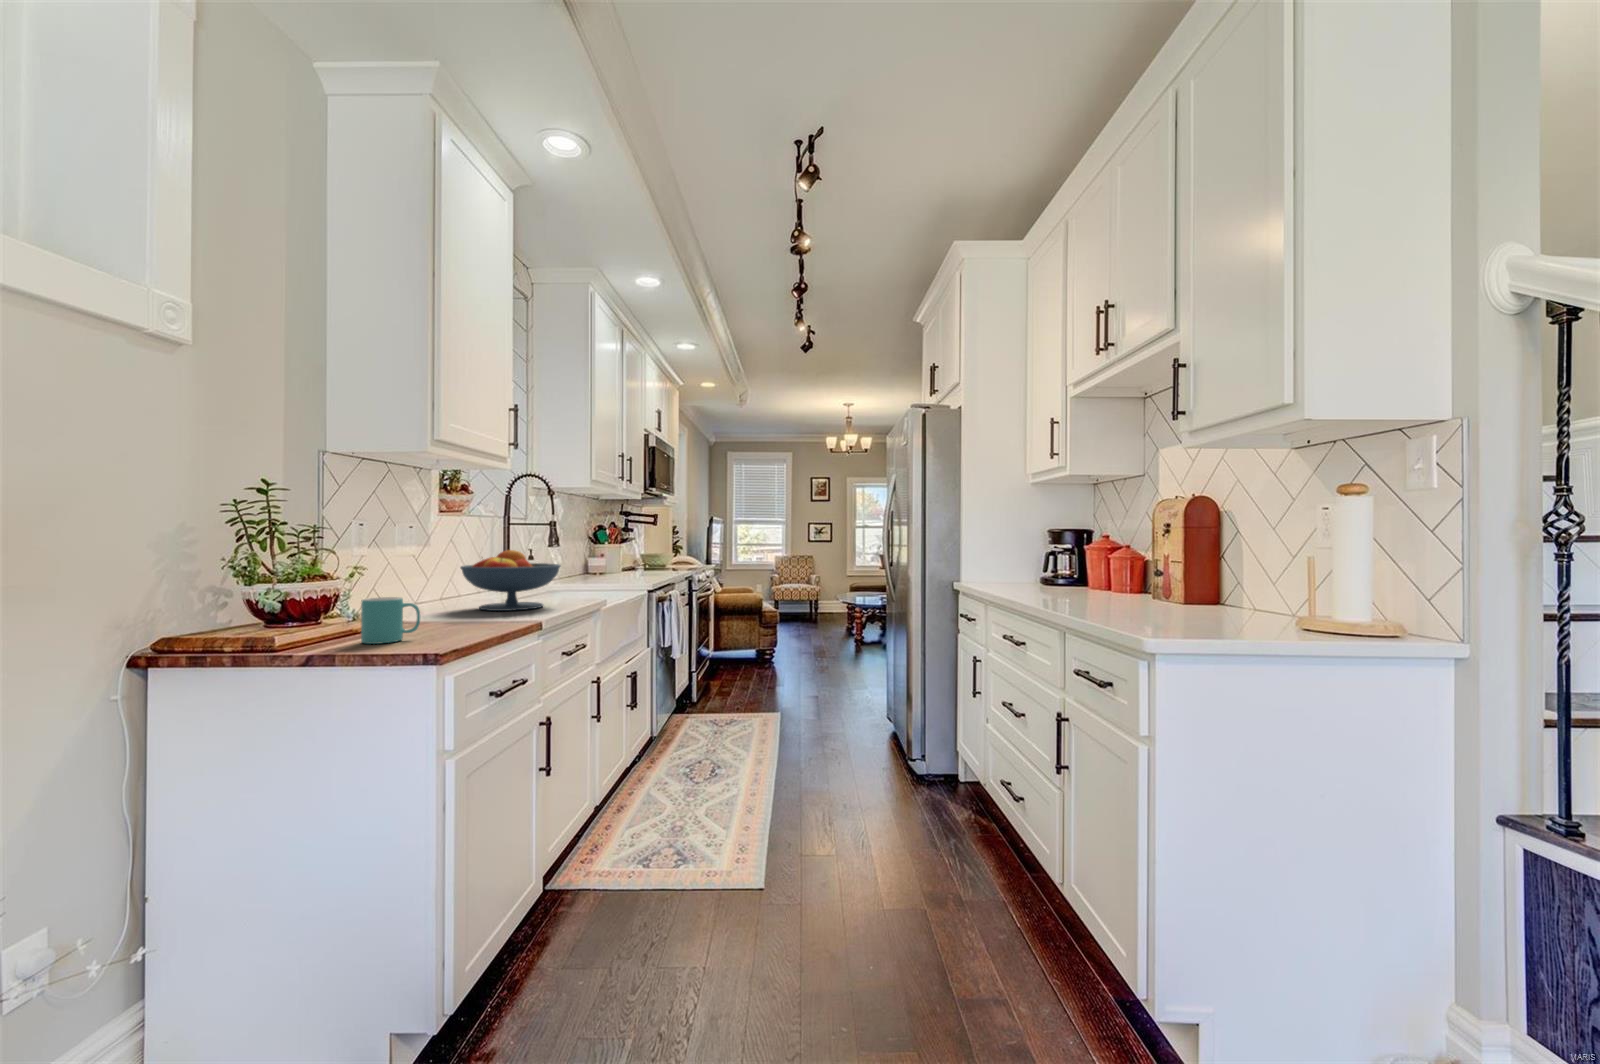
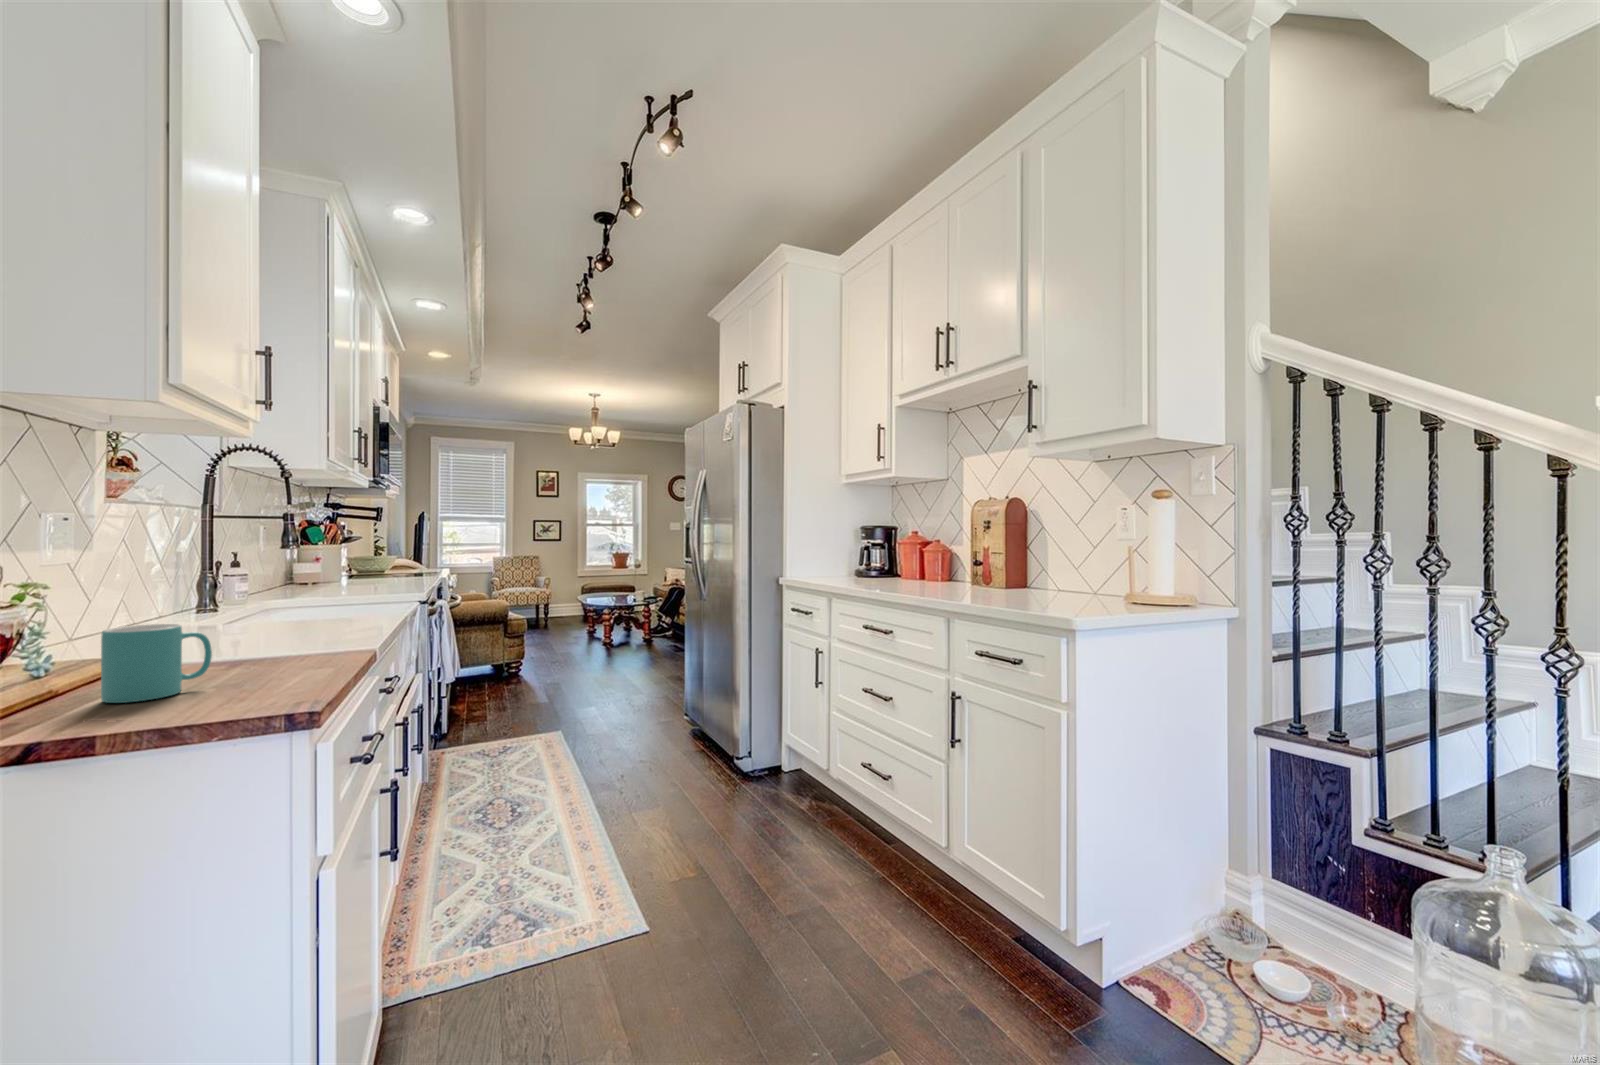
fruit bowl: present [461,550,560,611] -> none [183,550,353,638]

